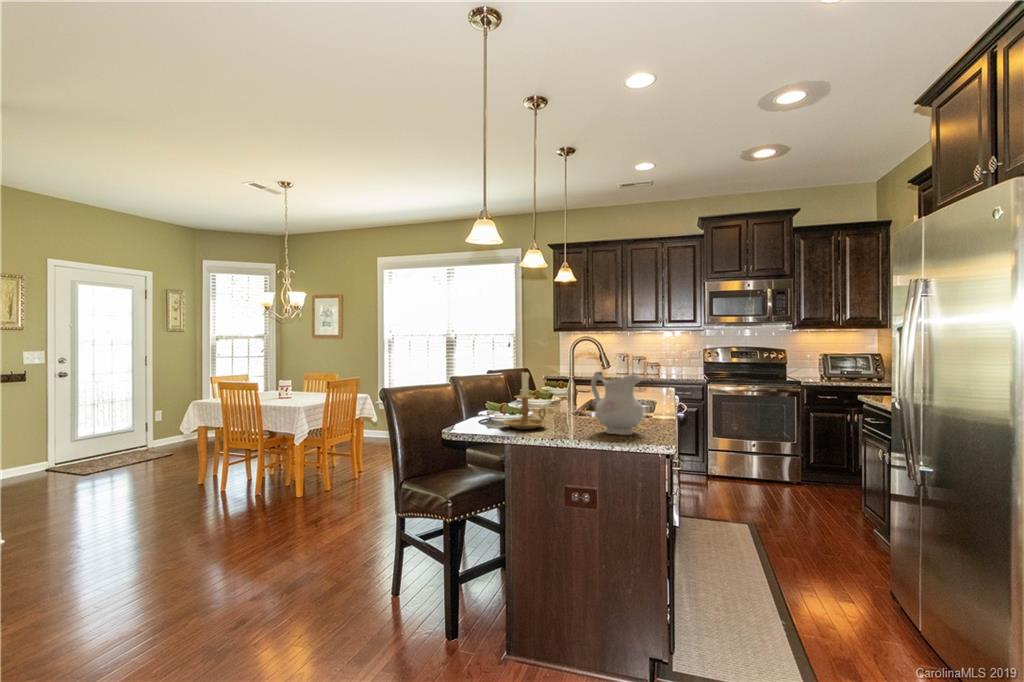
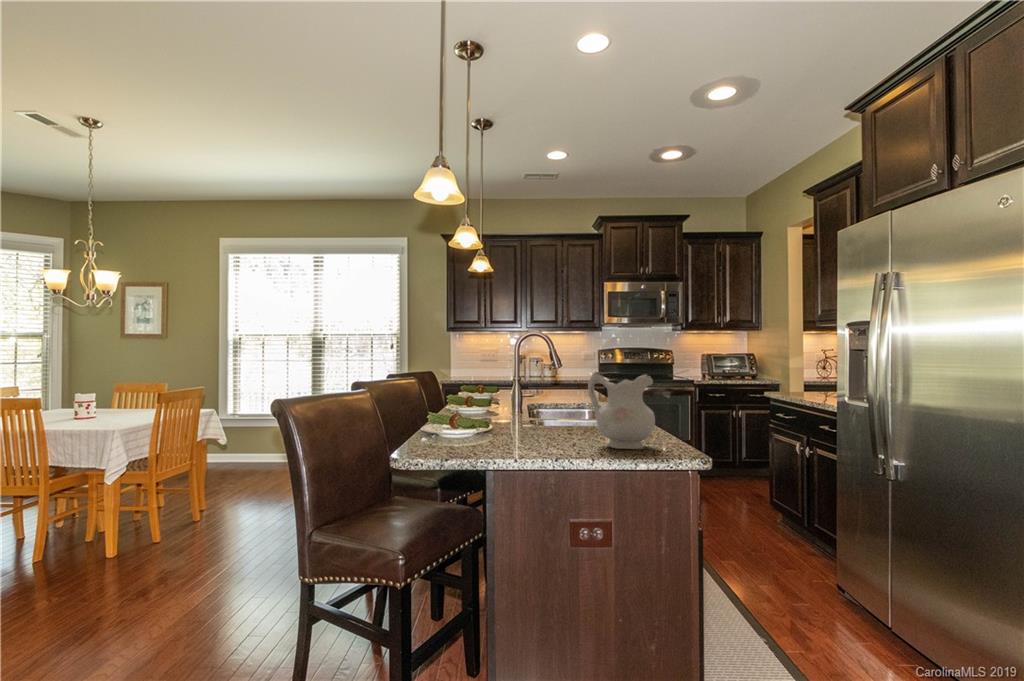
candle holder: present [502,372,548,429] -> none [474,371,534,449]

